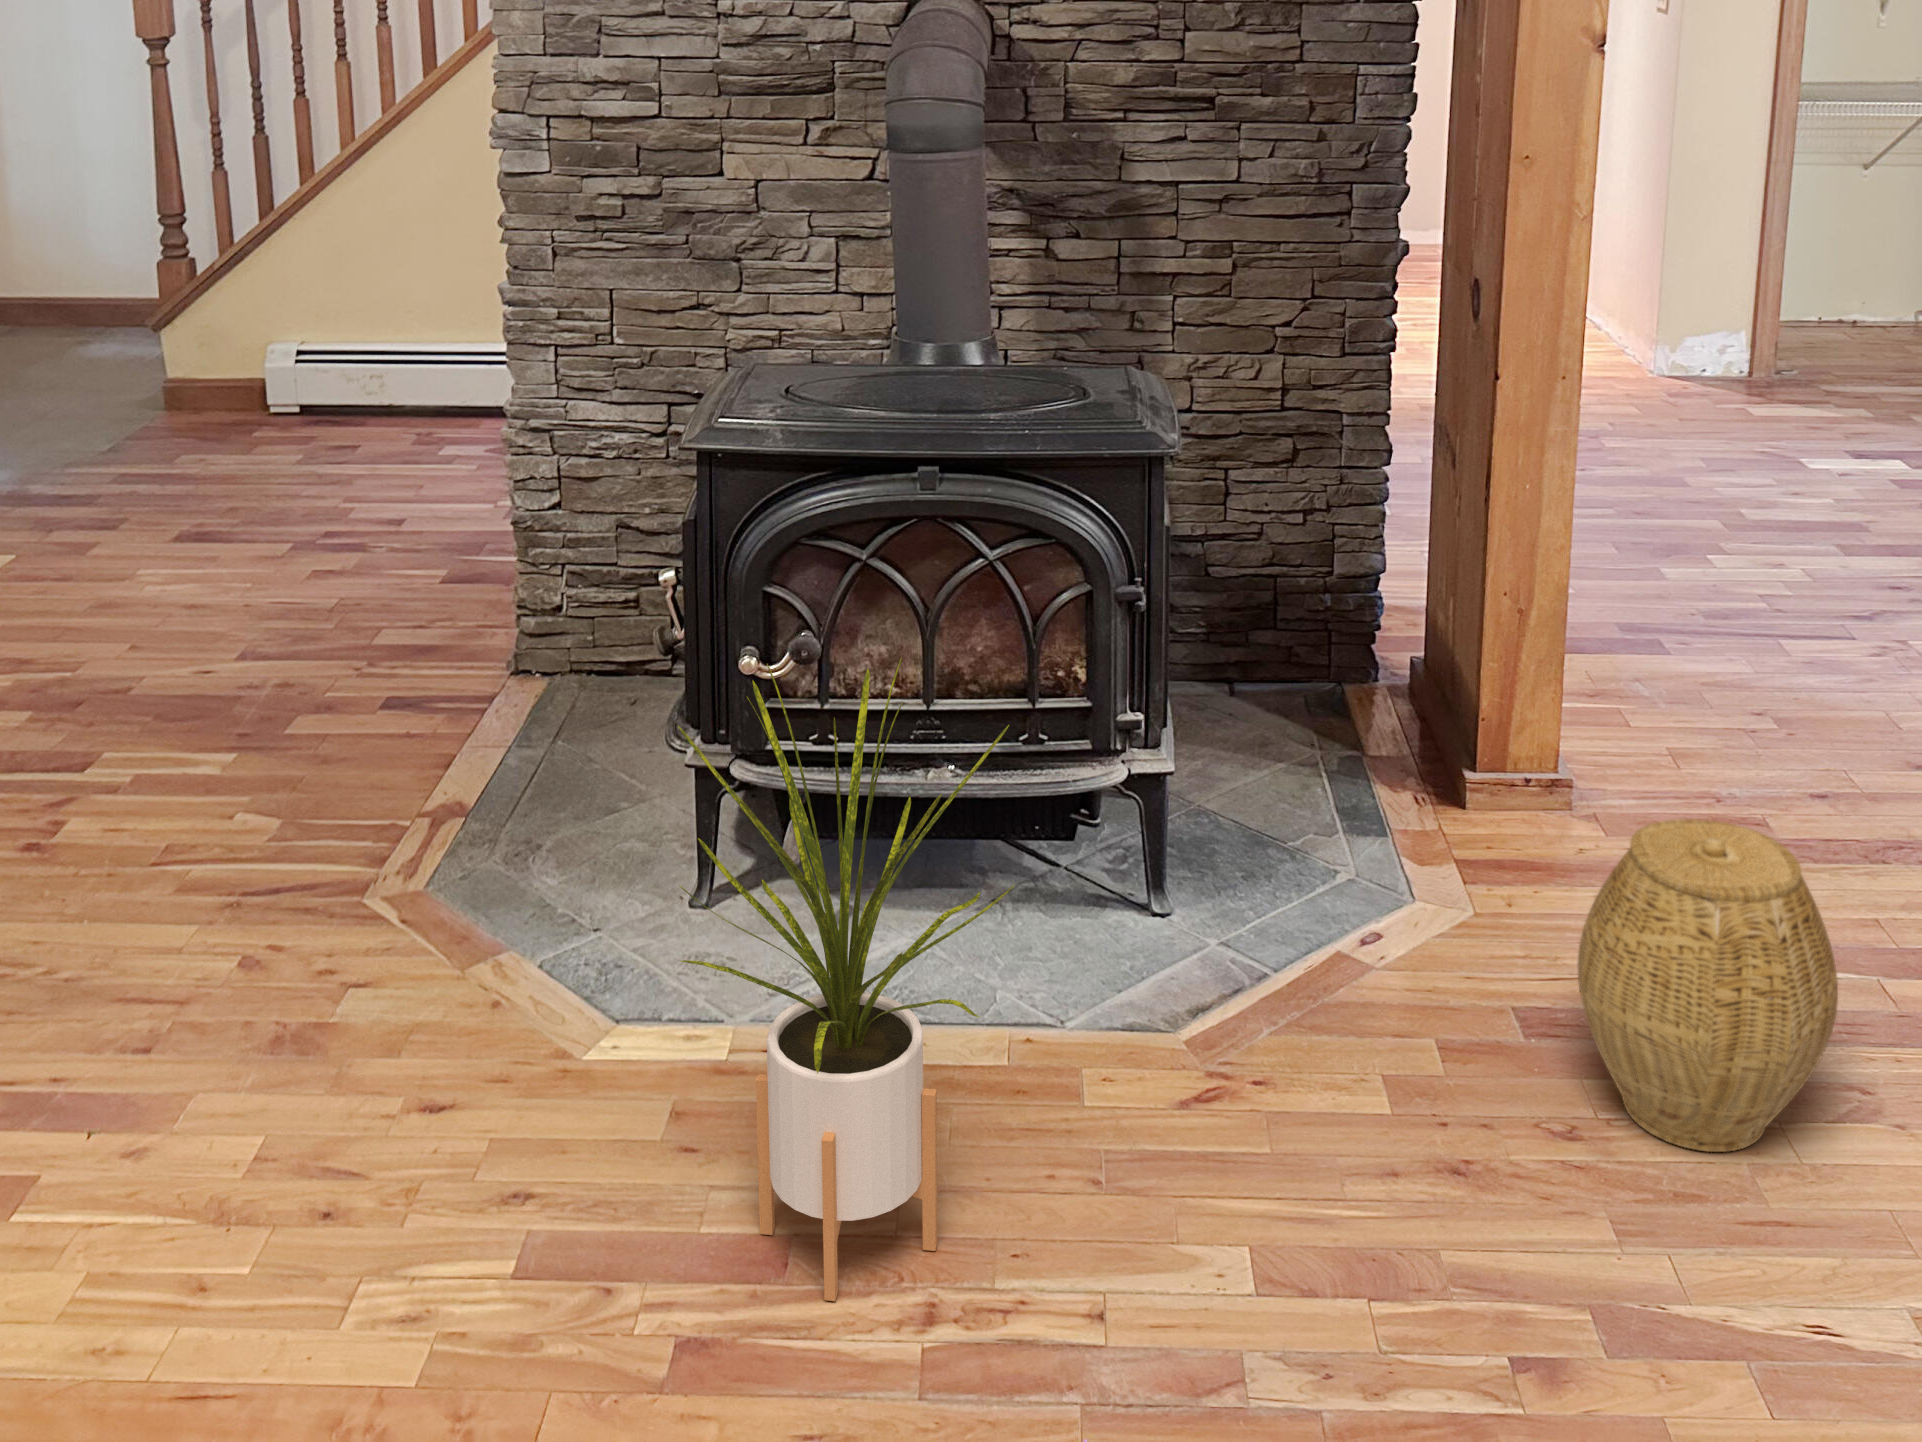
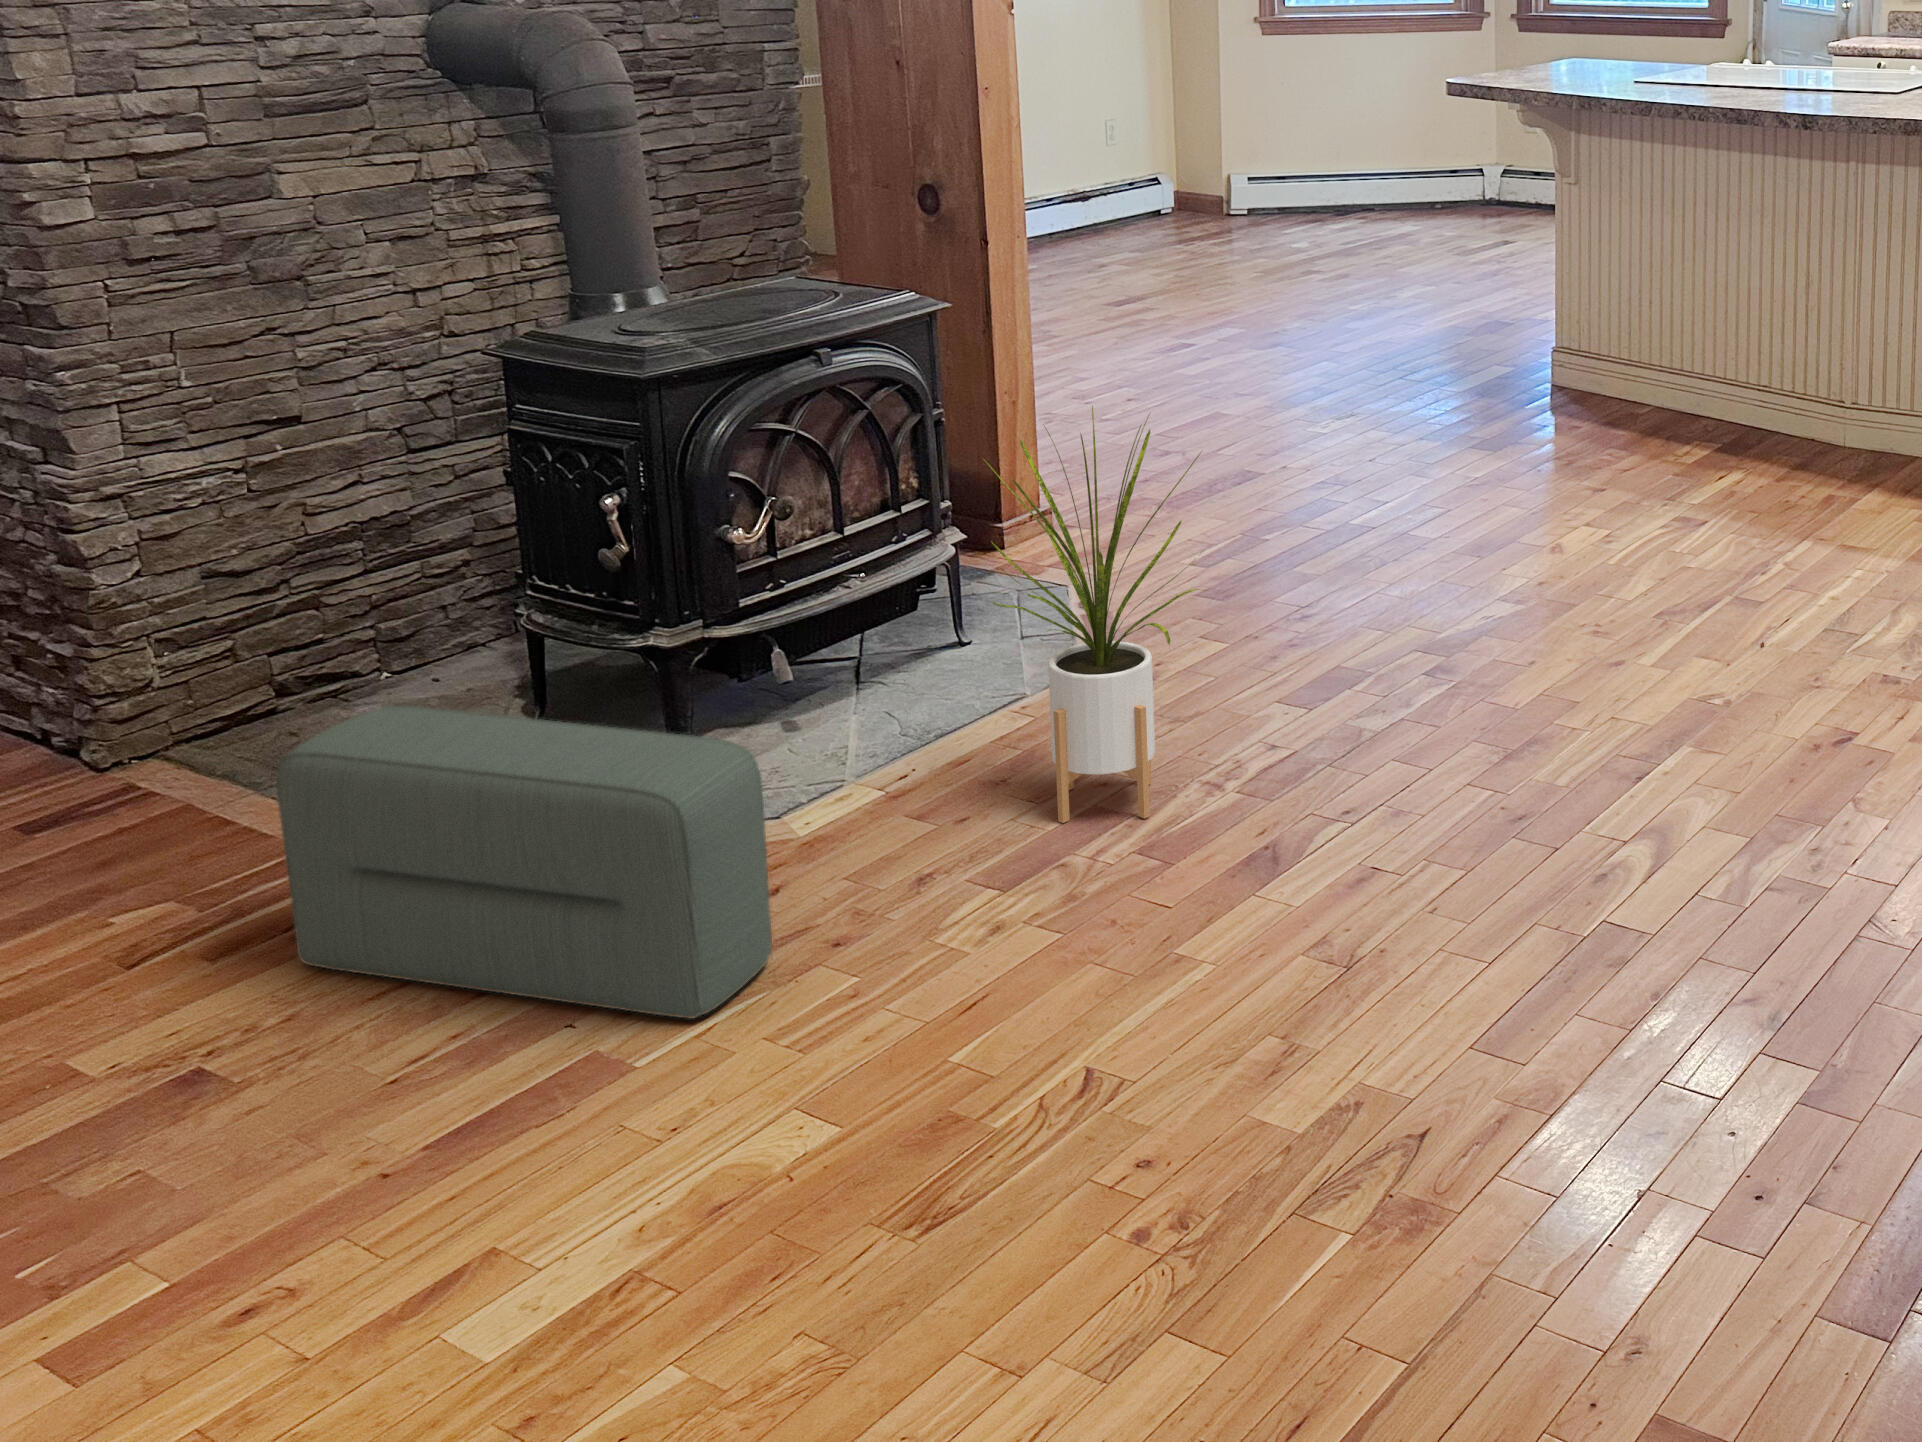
pouf: none [74,716,301,1218] -> present [276,705,772,1019]
woven basket: present [1578,819,1838,1152] -> none [1255,436,1394,616]

